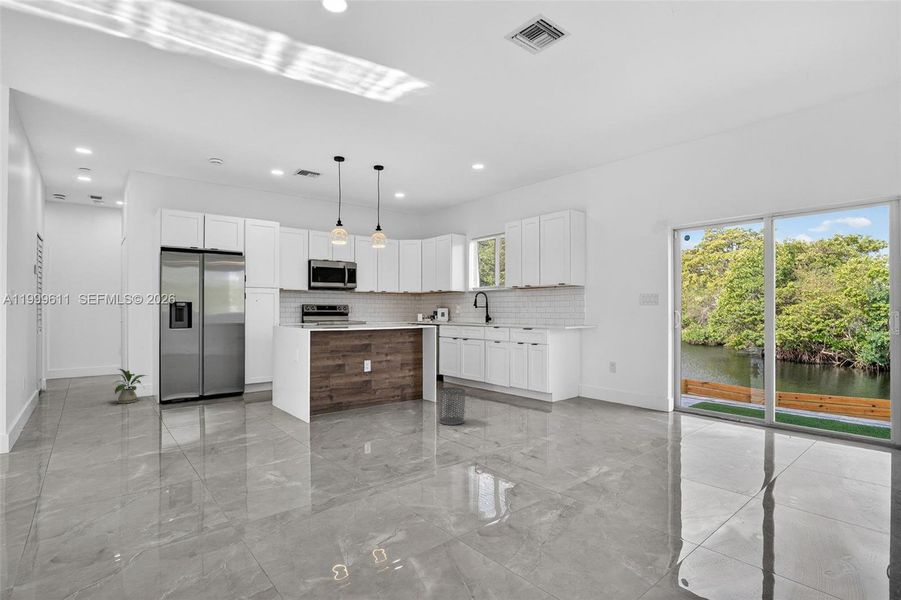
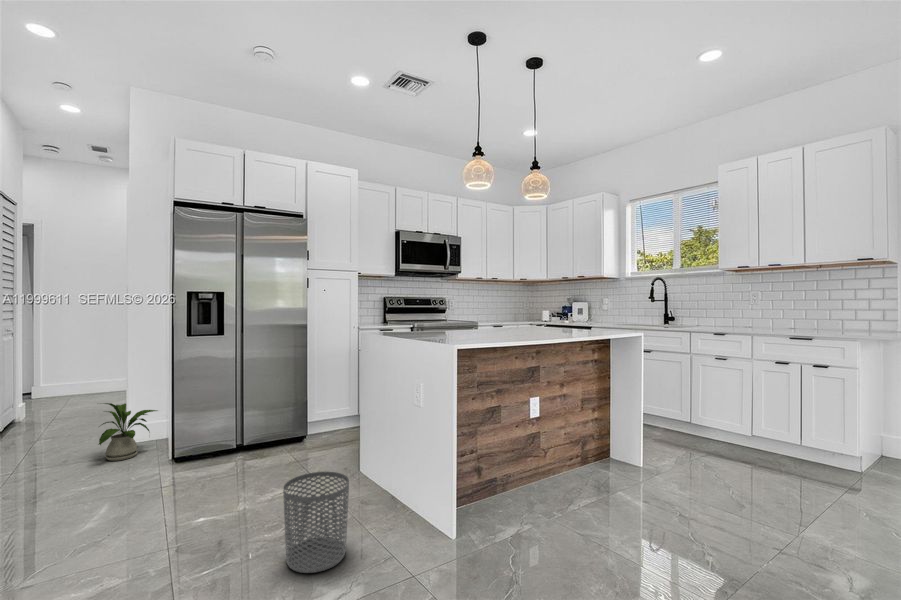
waste bin: present [438,387,465,425] -> present [283,472,349,573]

